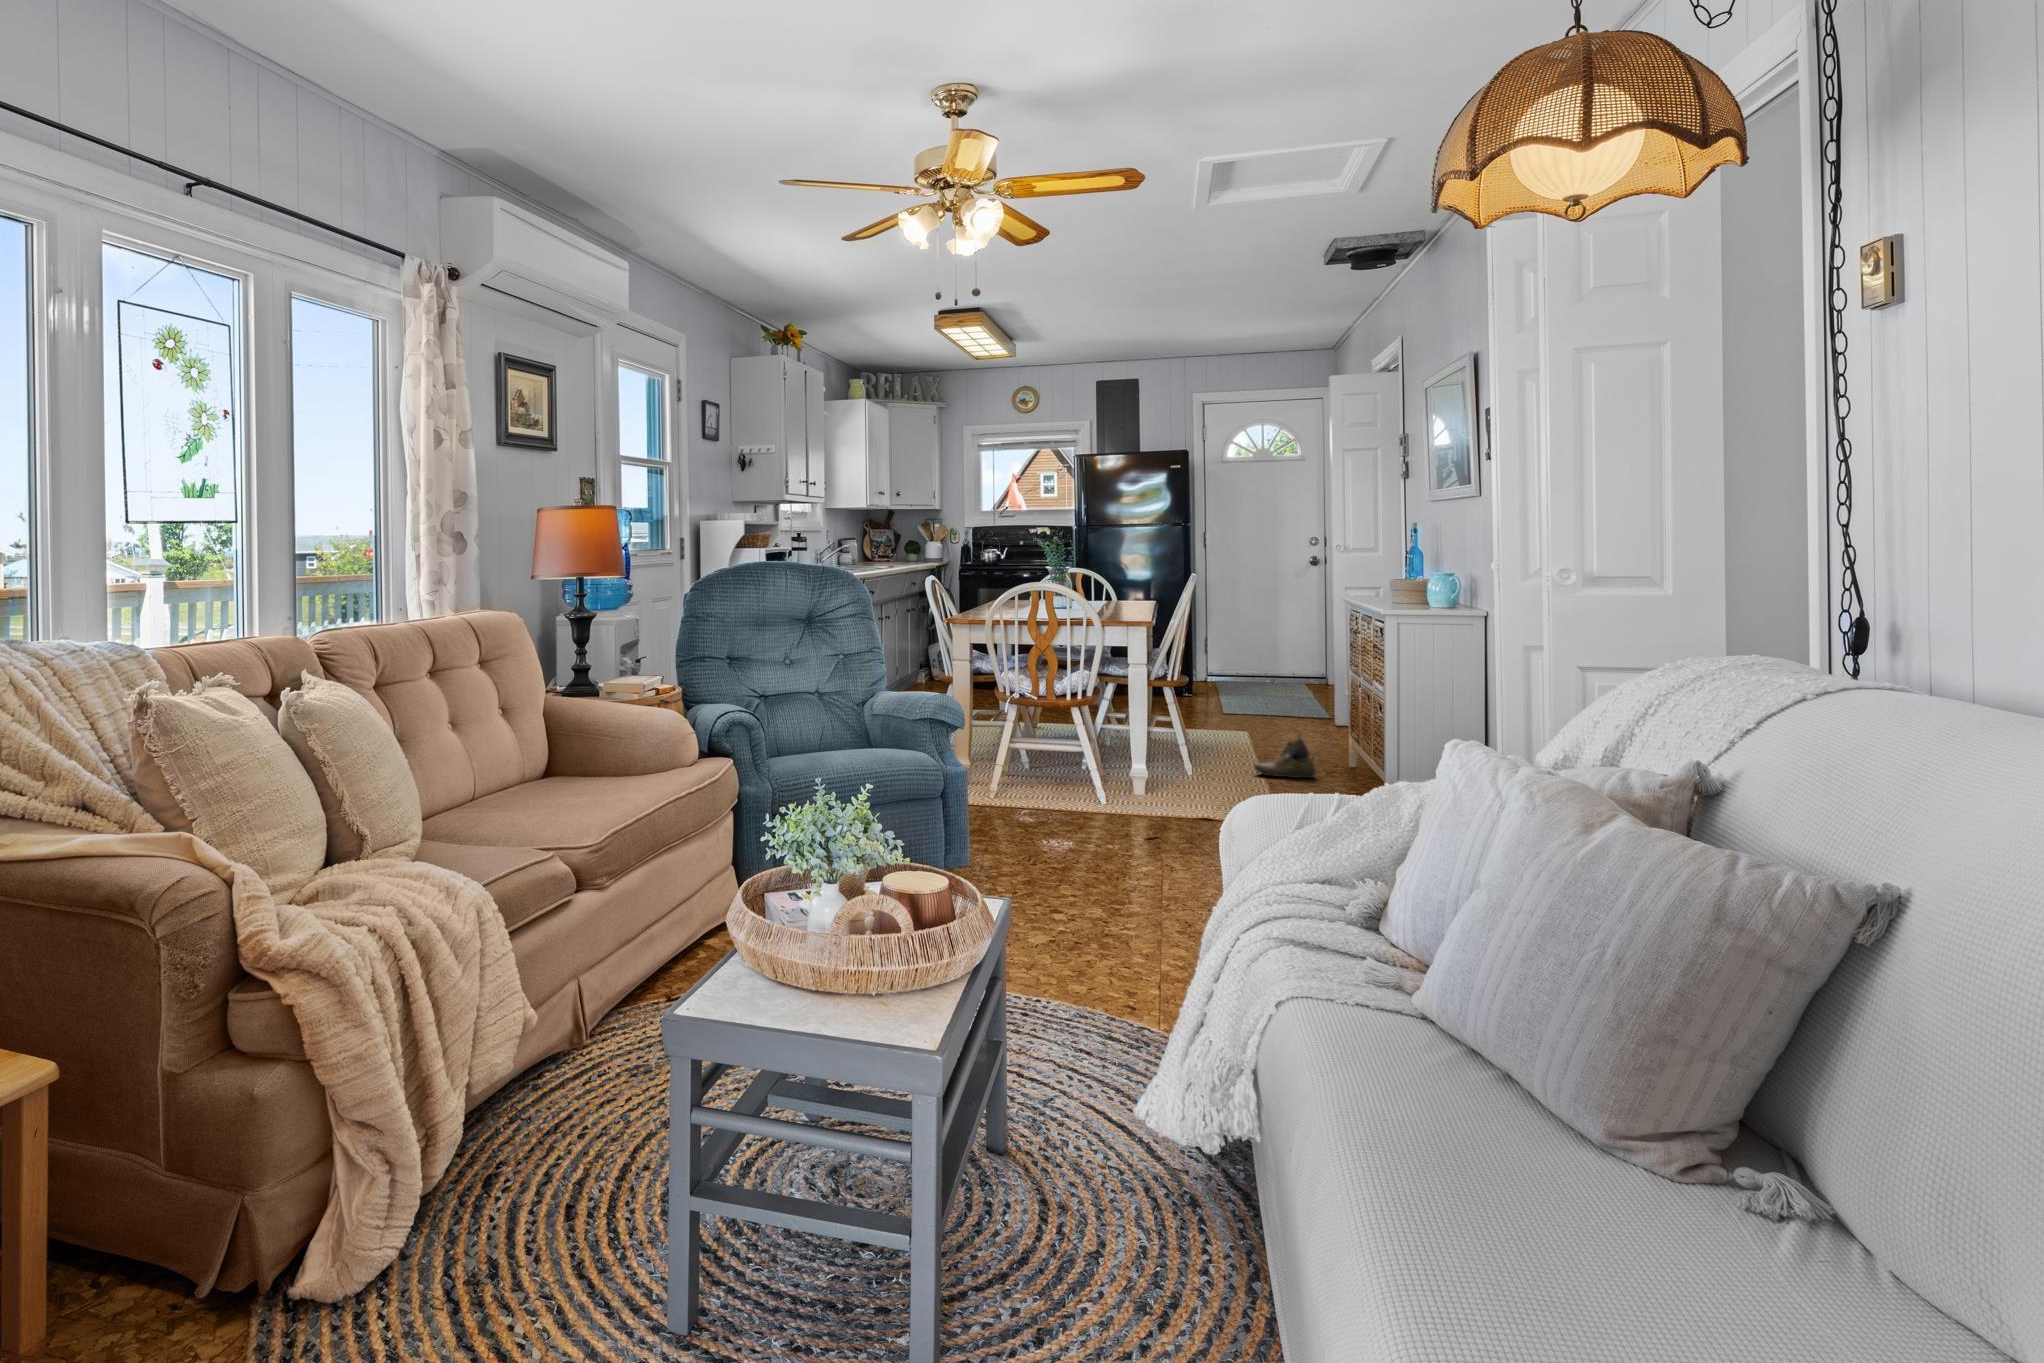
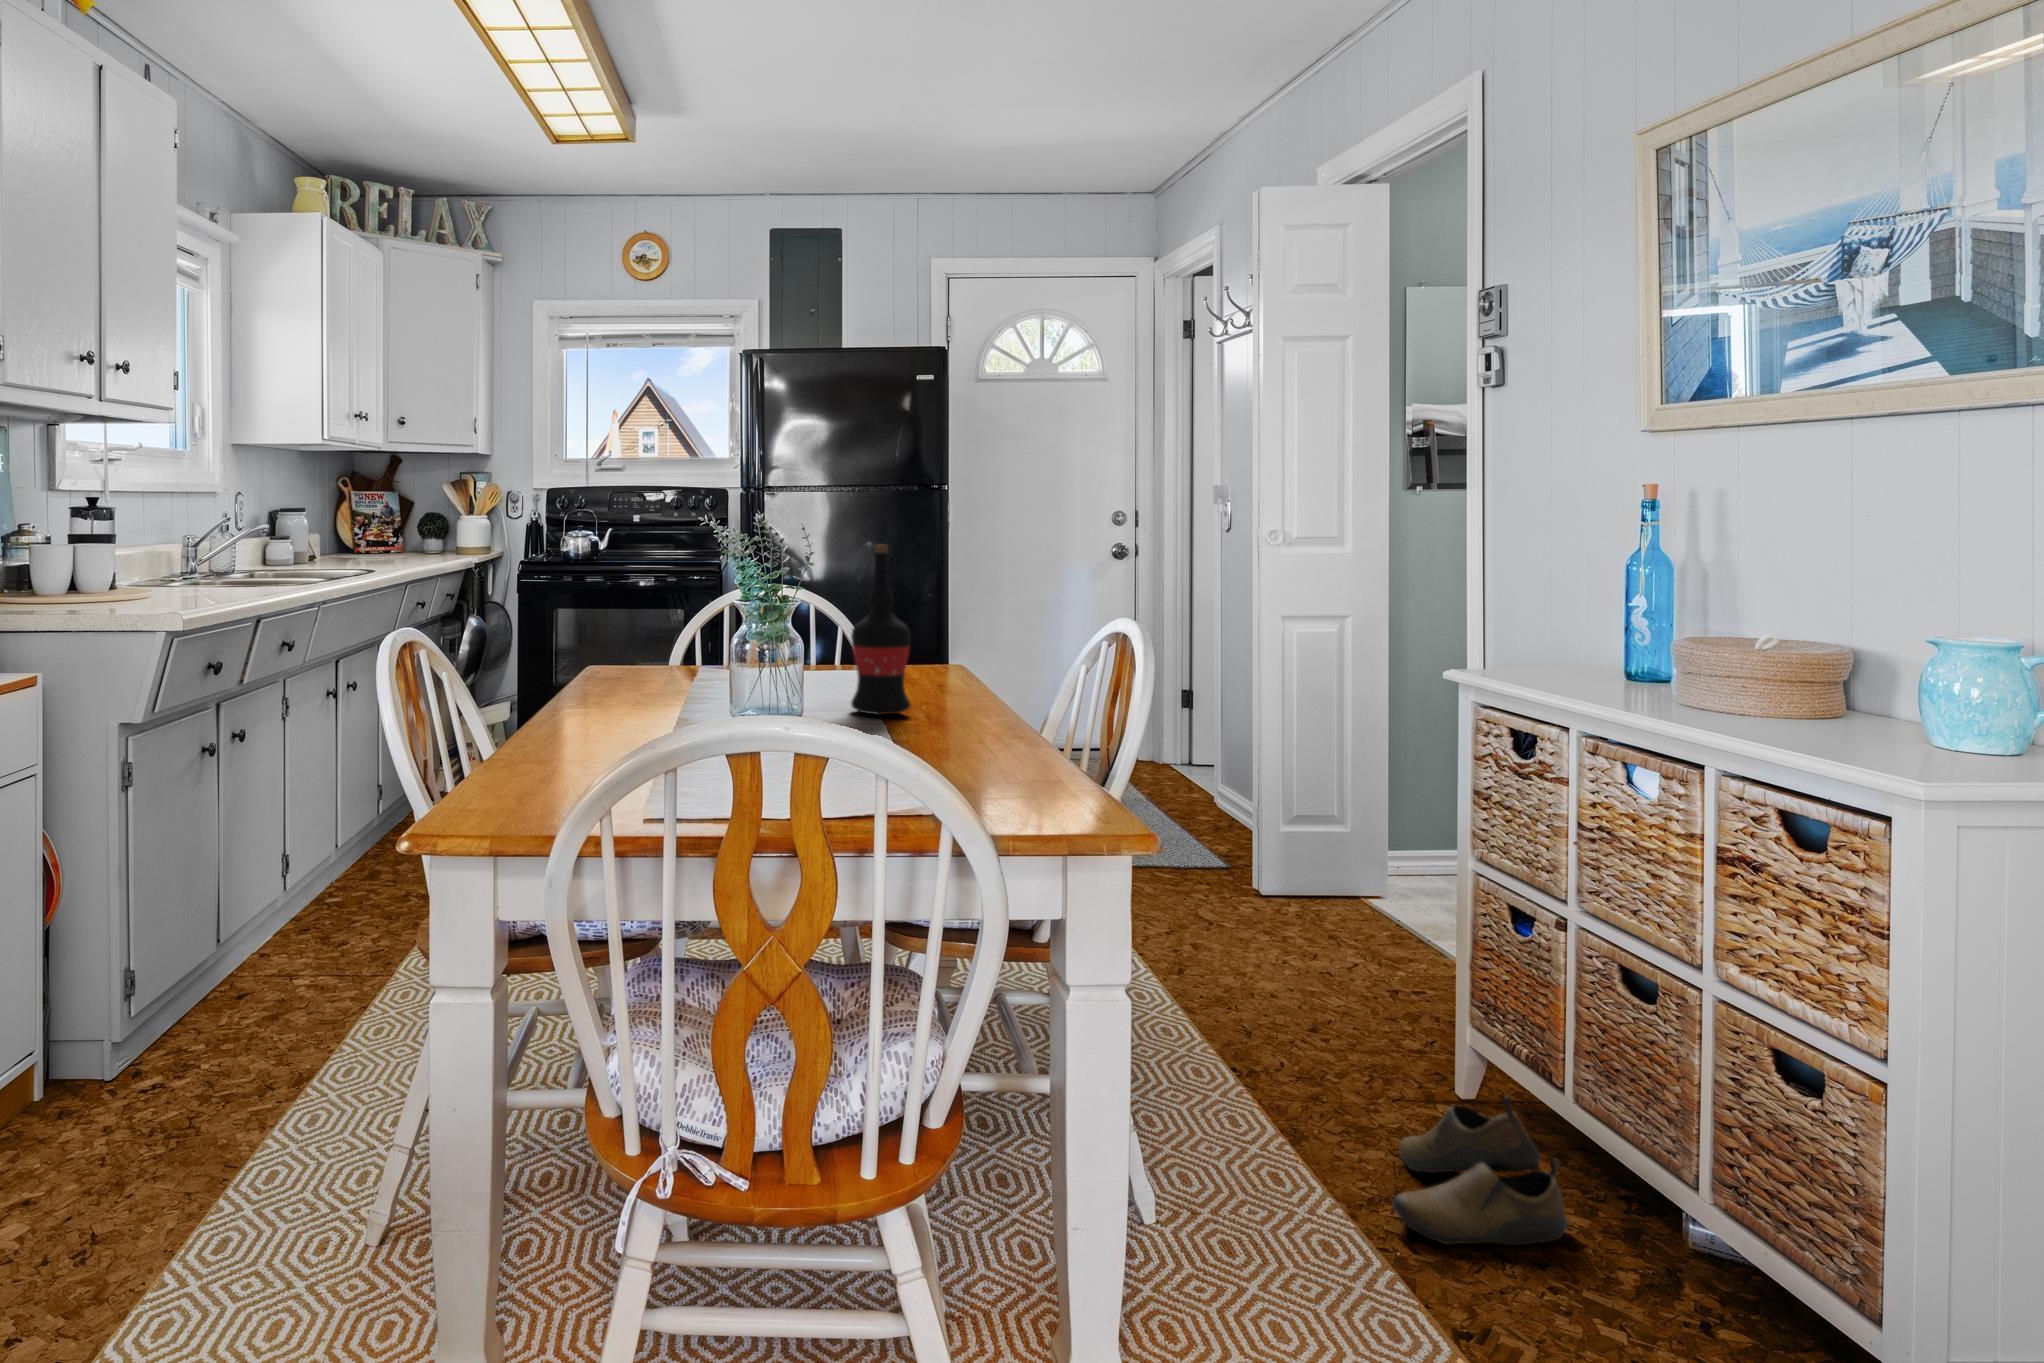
wine bottle: none [1075,545,1097,605] -> present [851,545,911,715]

